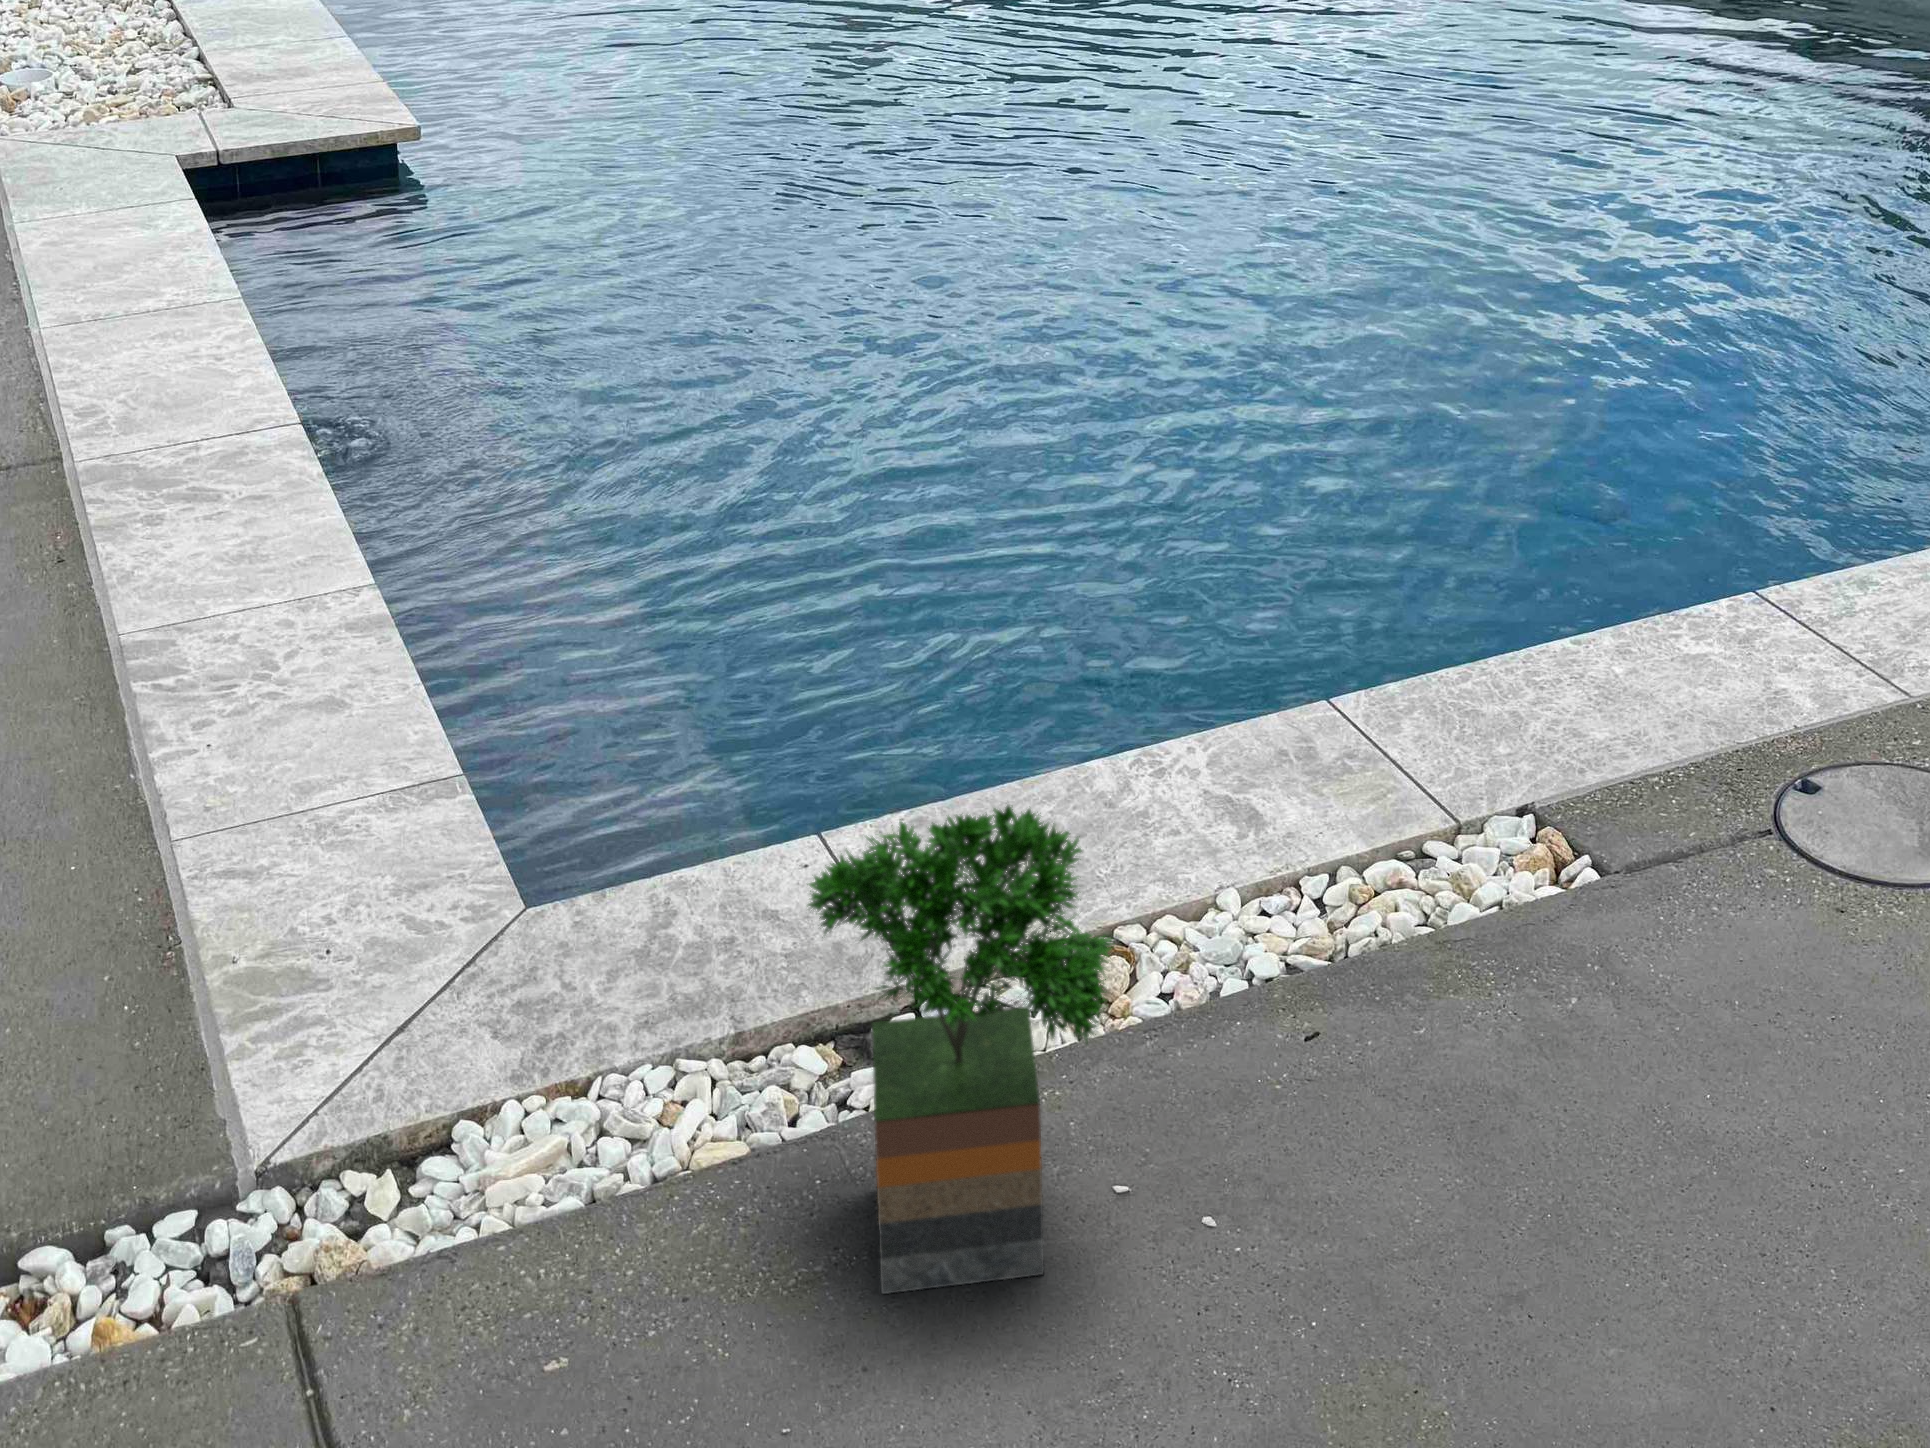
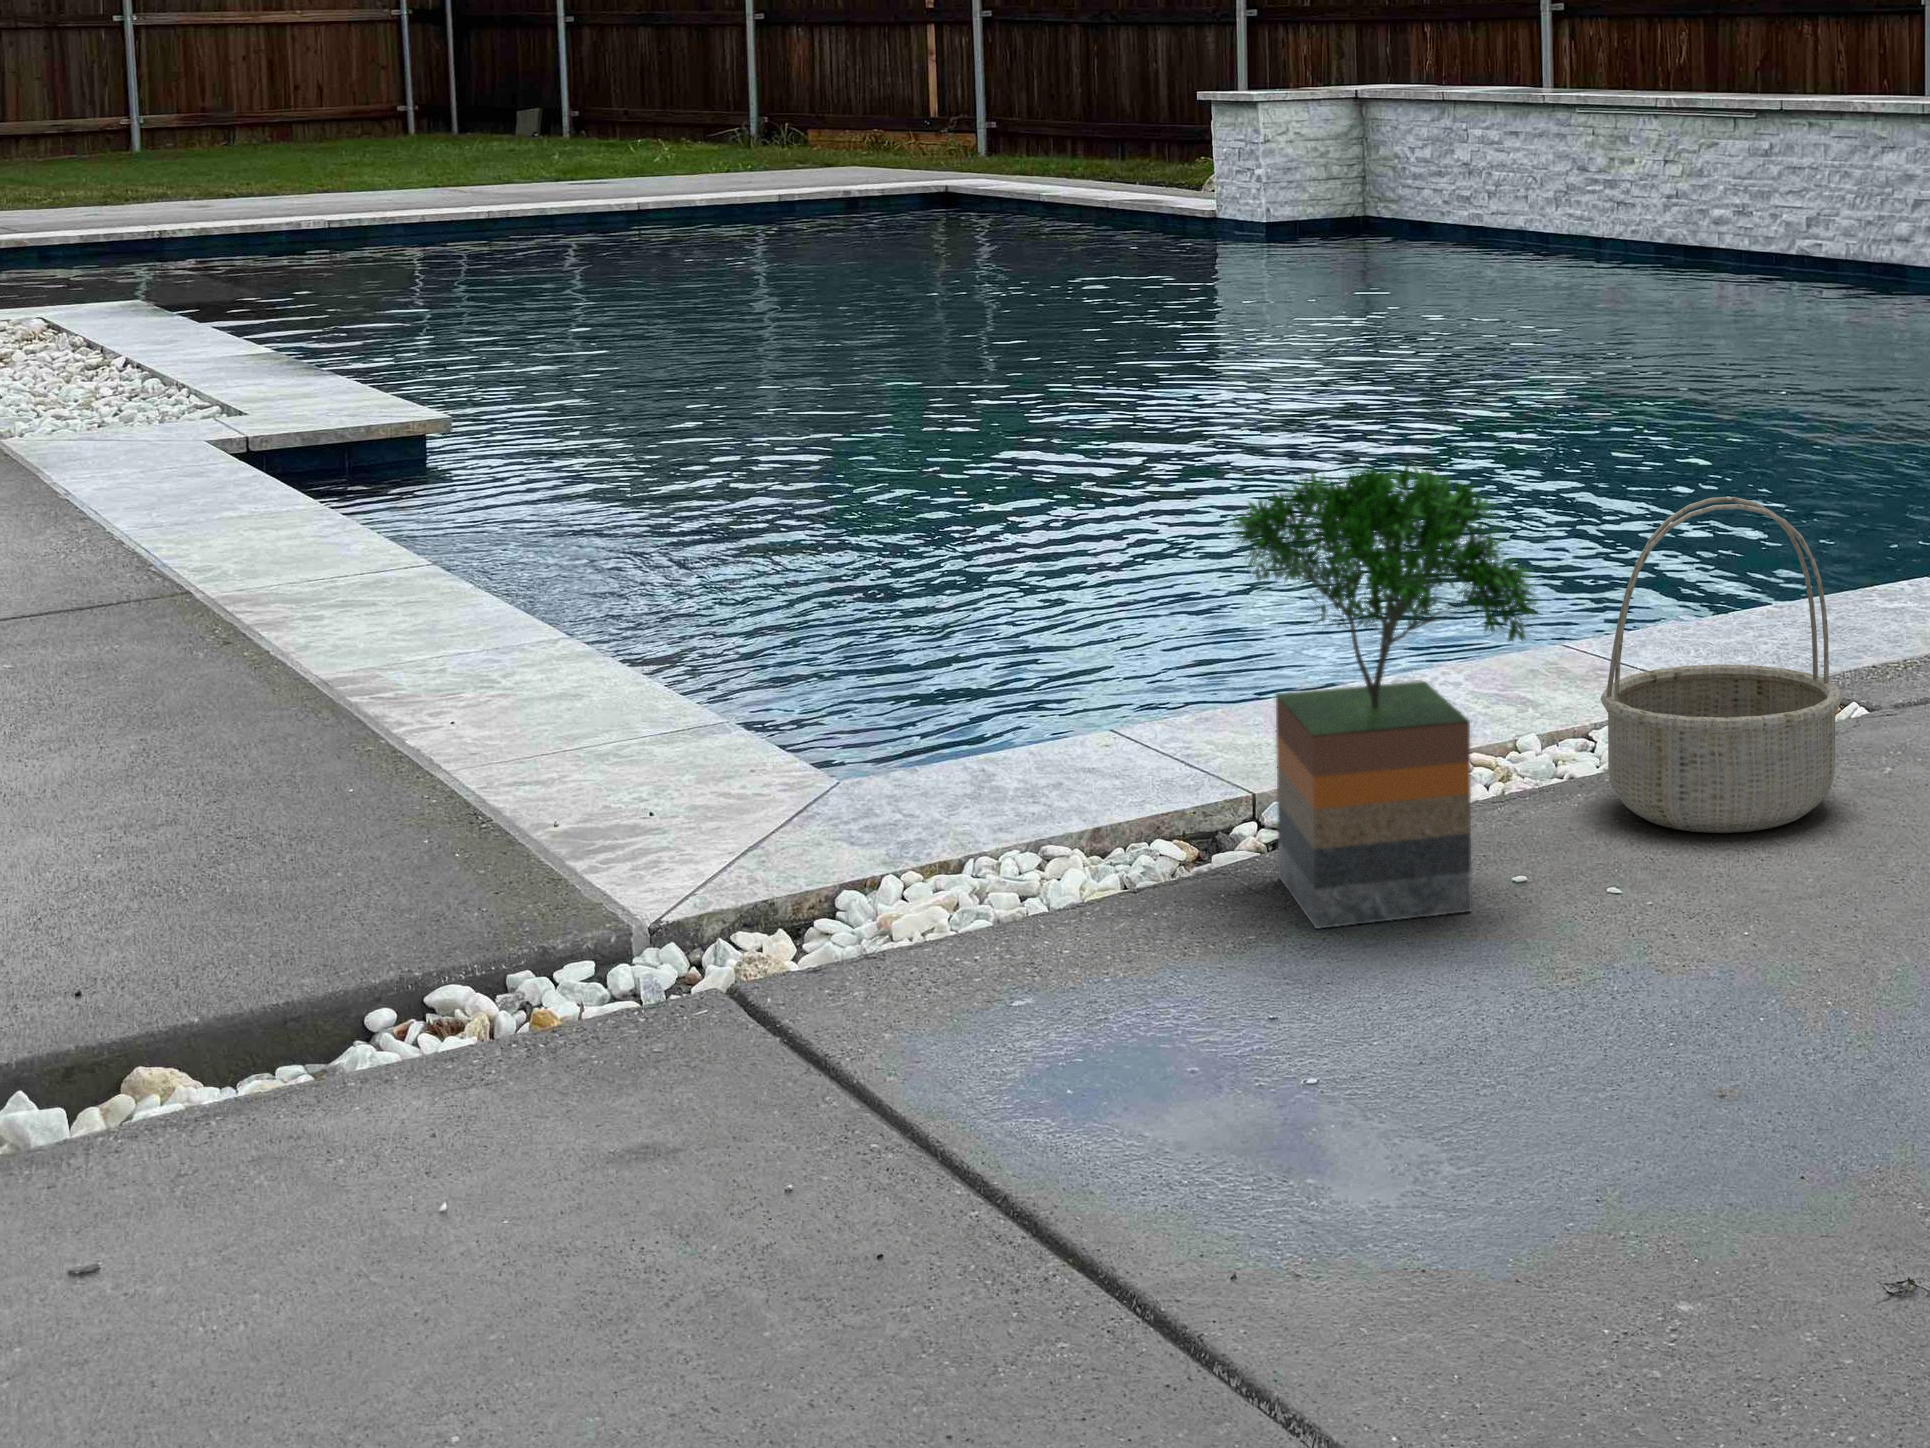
basket: none [1236,799,1486,1140] -> present [1600,497,1843,833]

